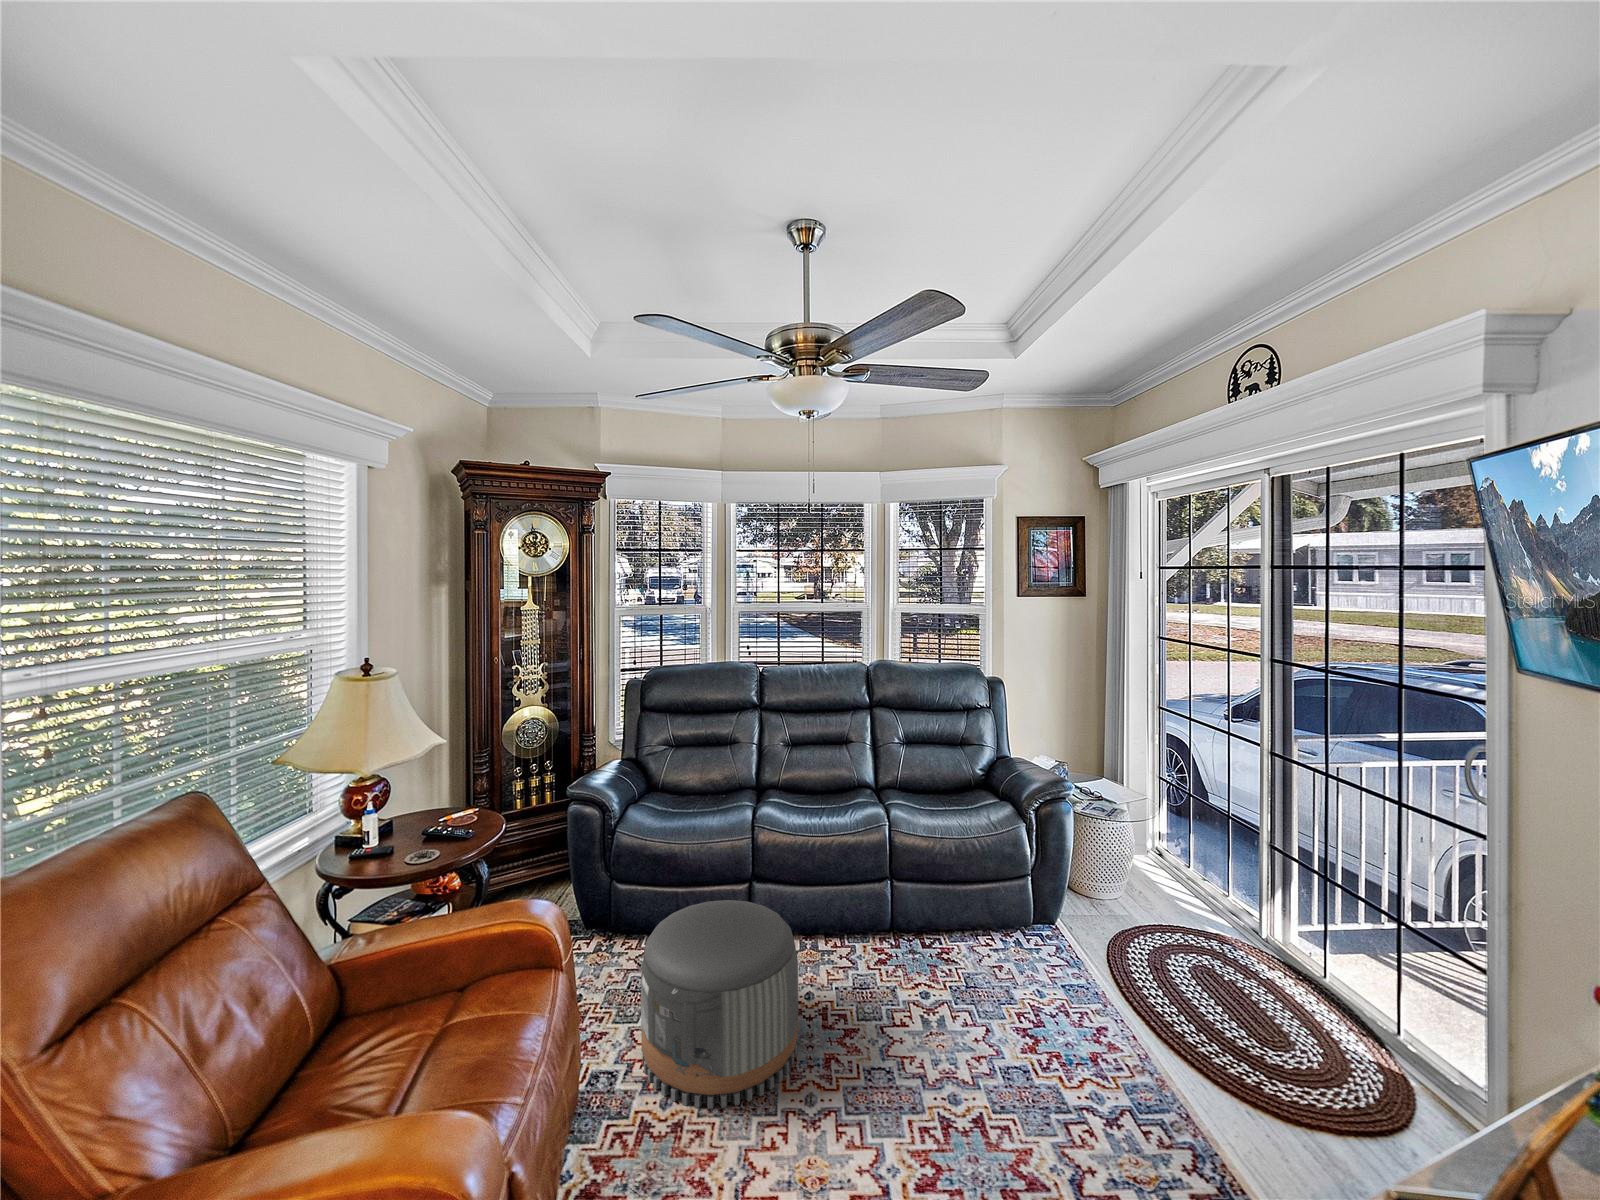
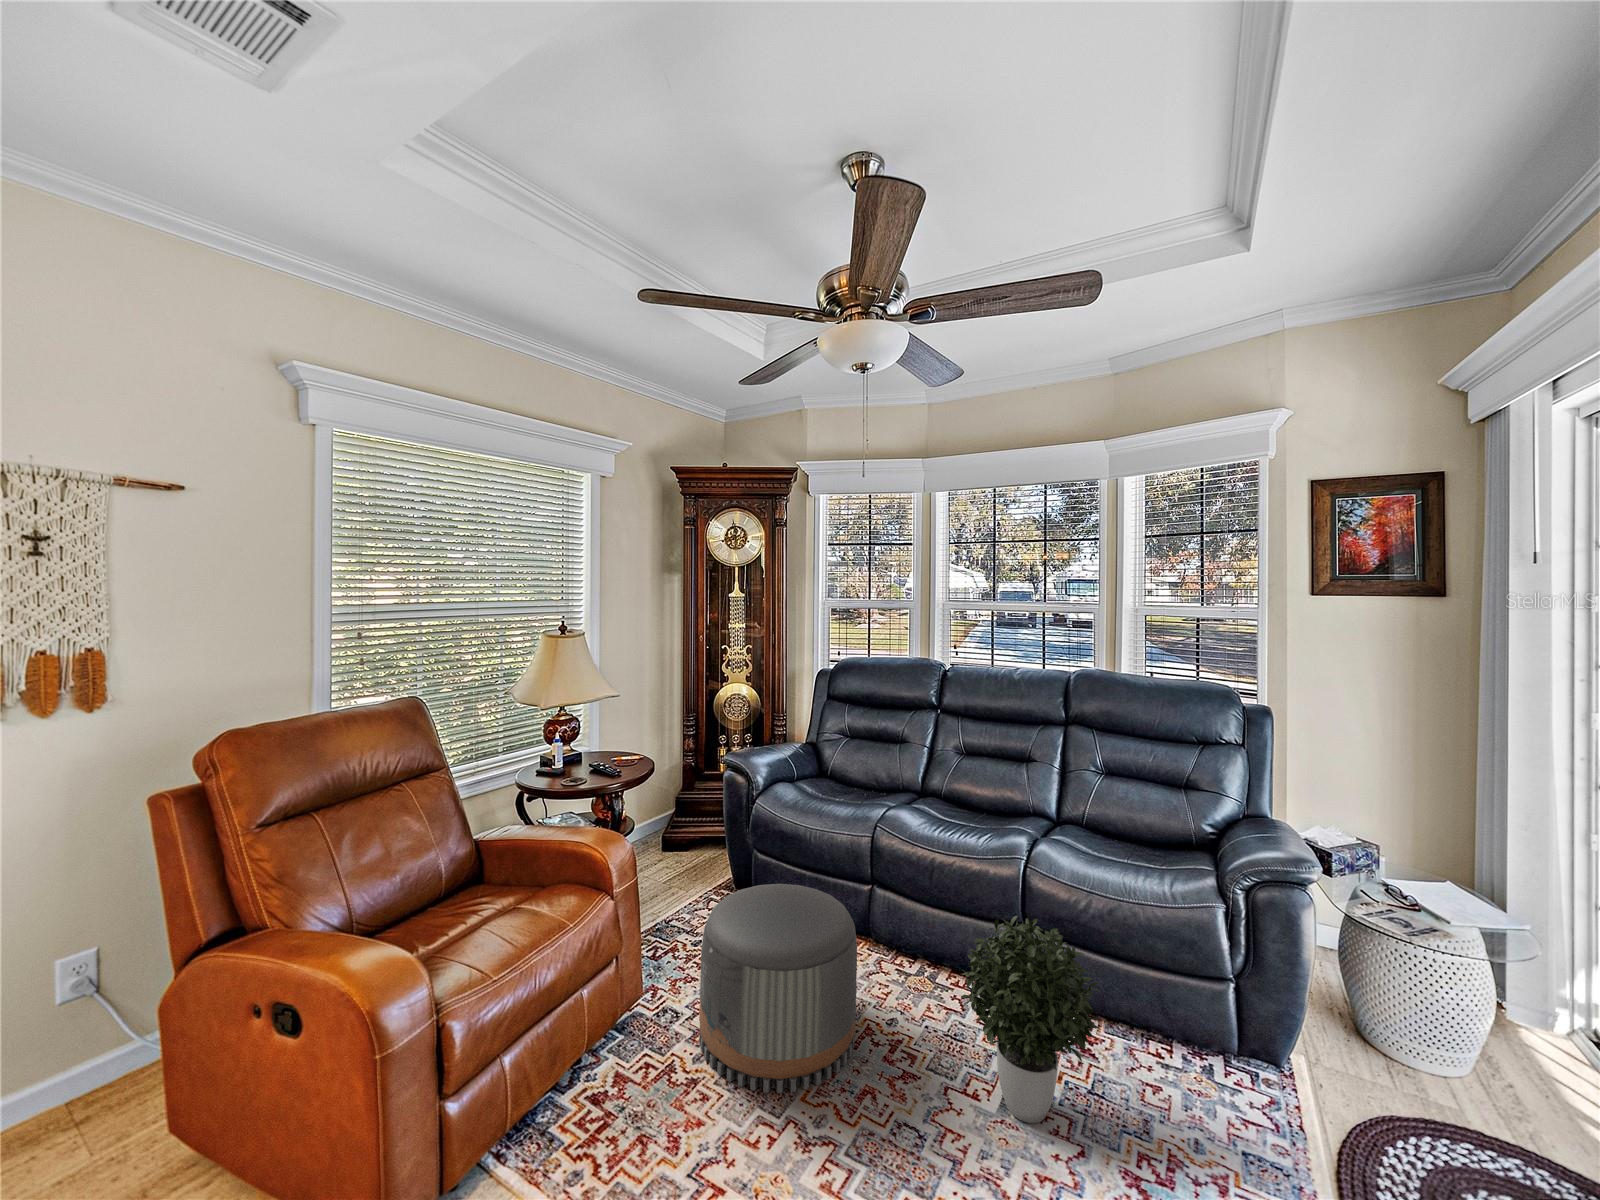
potted plant: none [885,868,992,1027] -> present [961,916,1100,1123]

